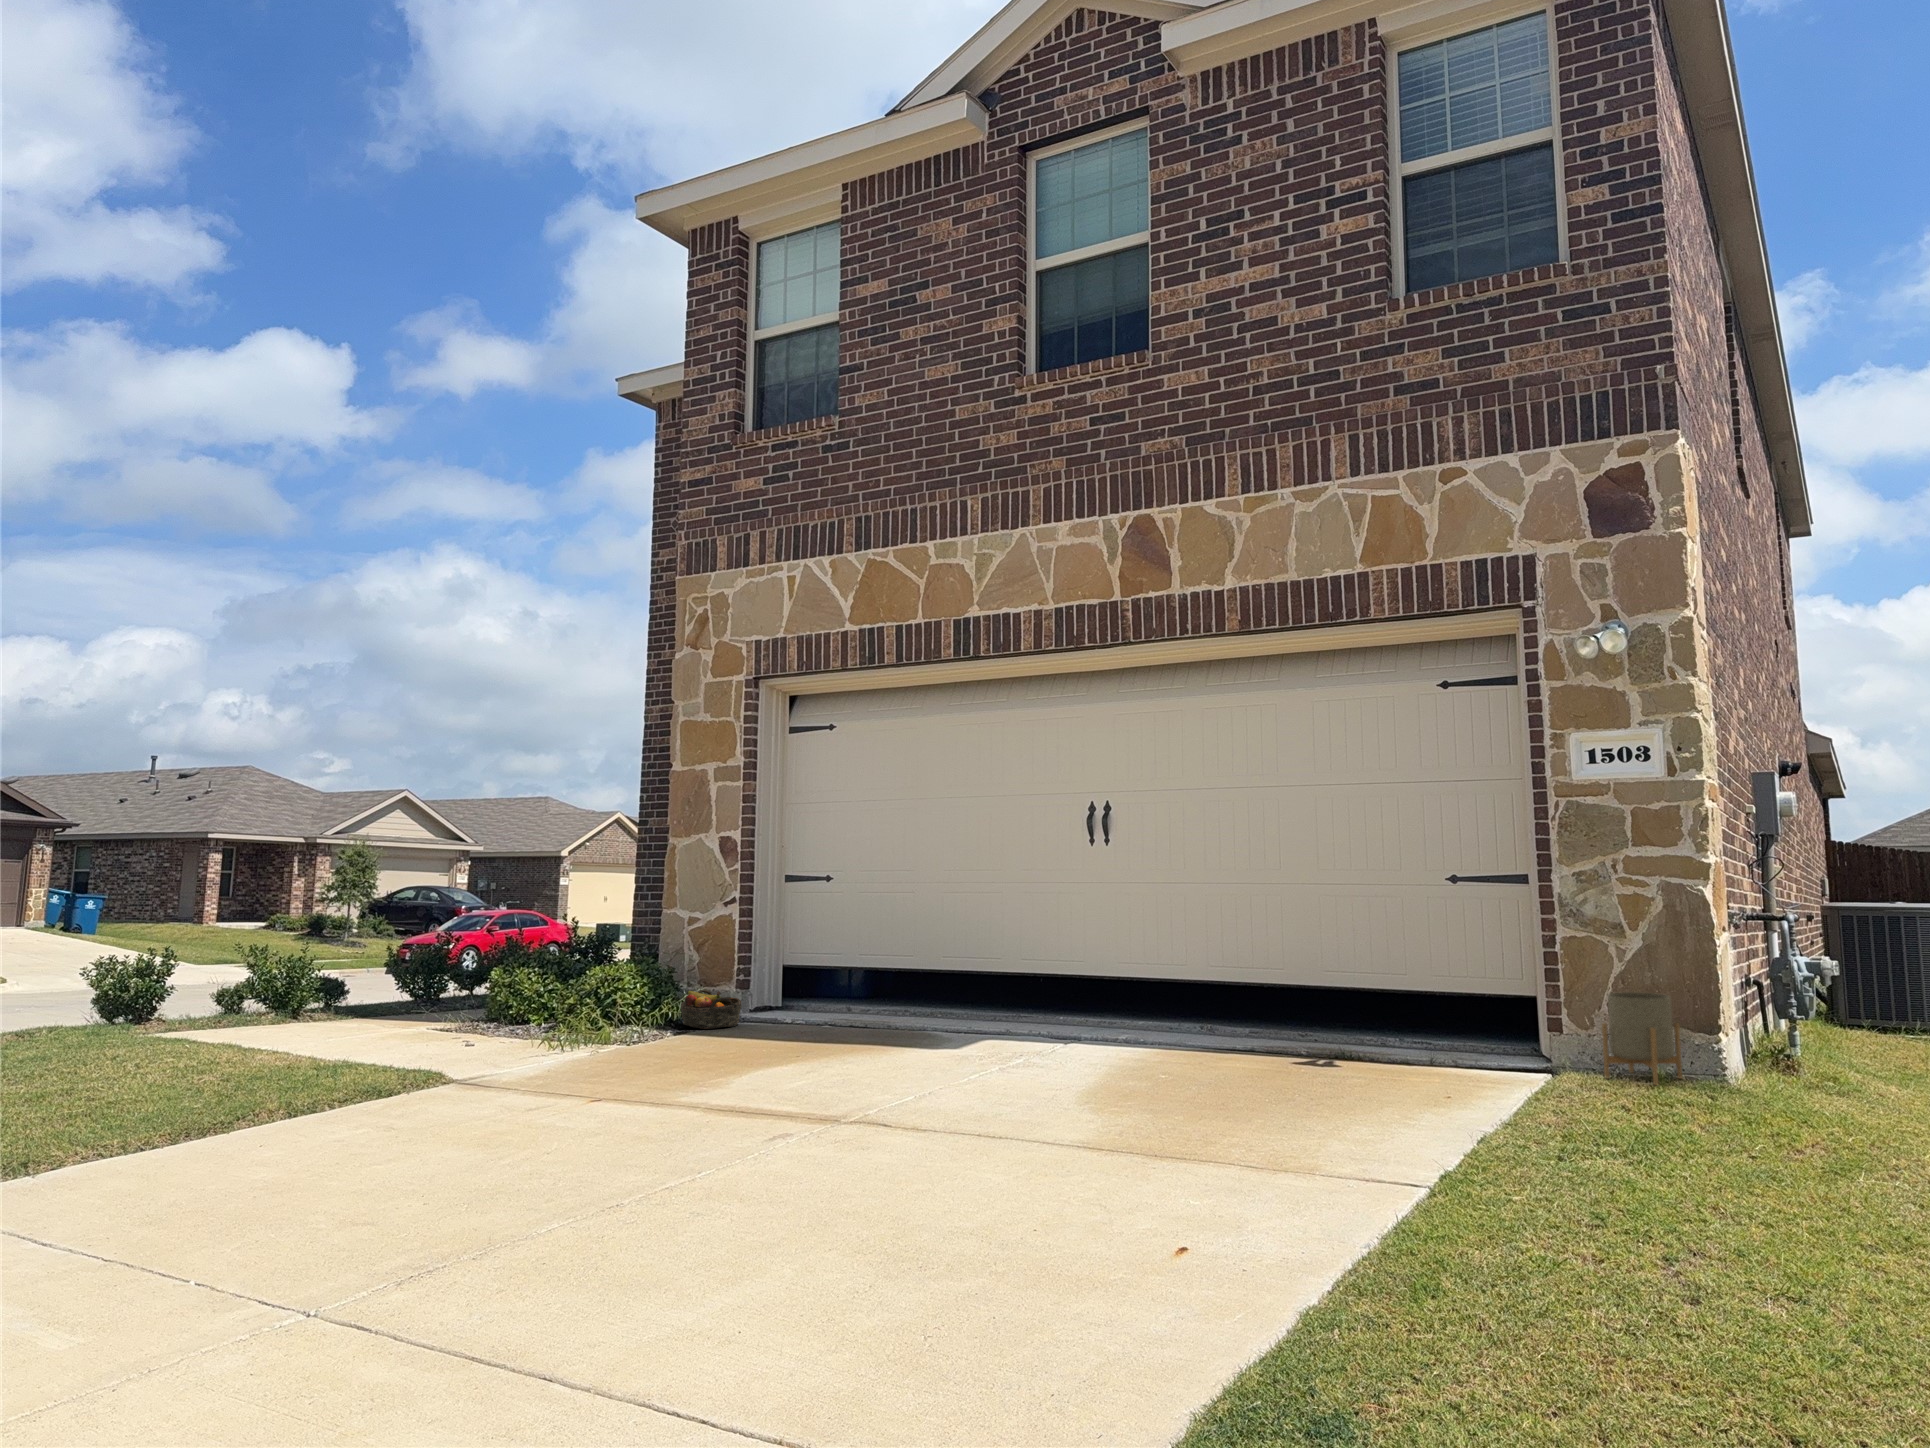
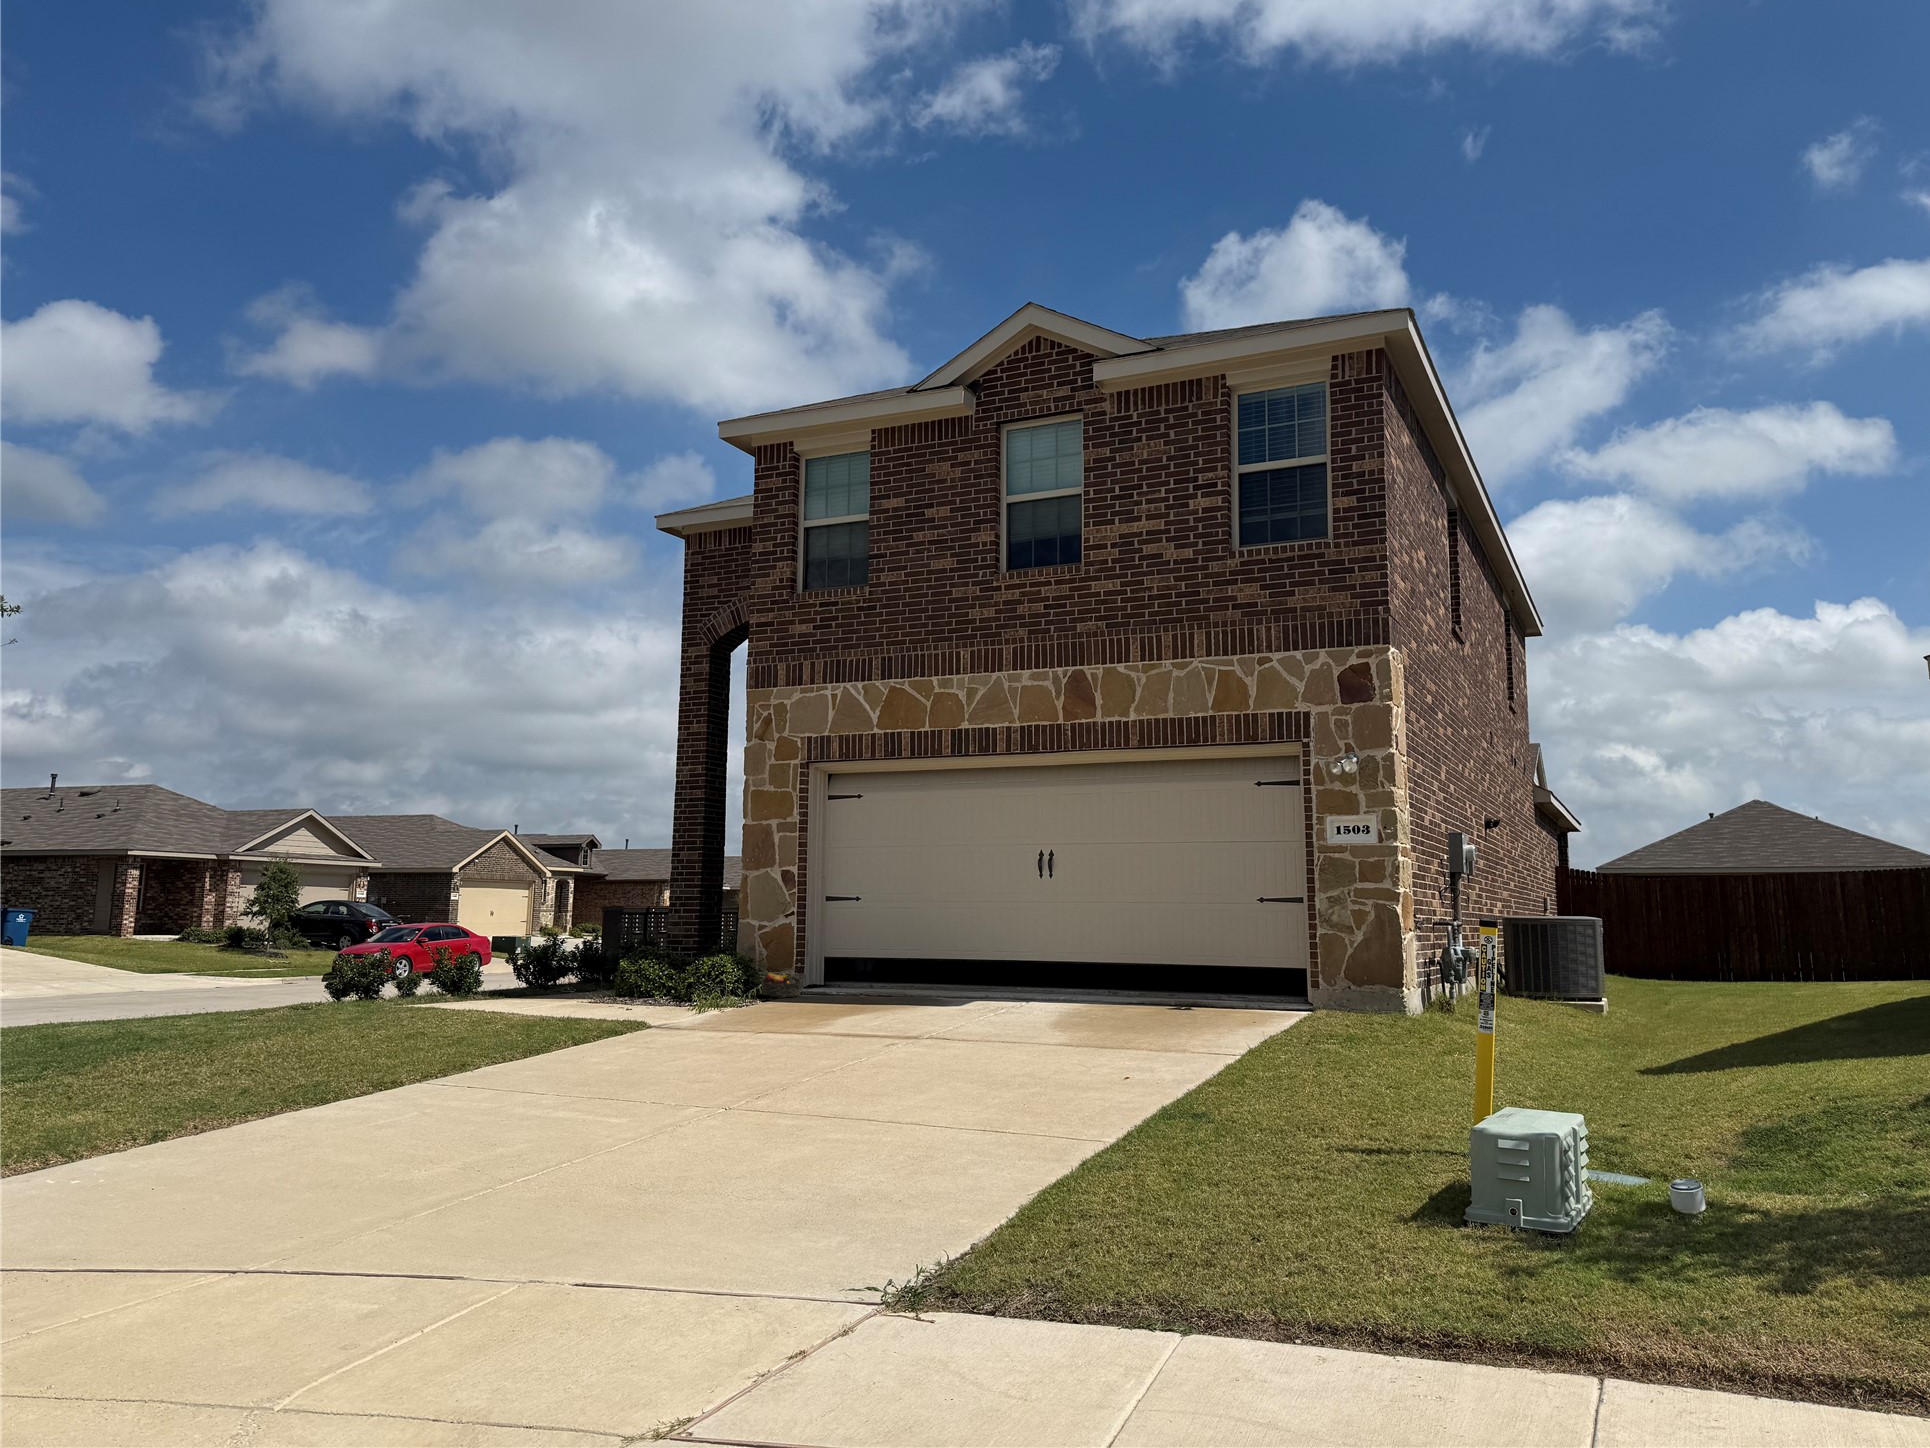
planter: present [1602,992,1682,1085] -> none [1339,963,1381,1013]

